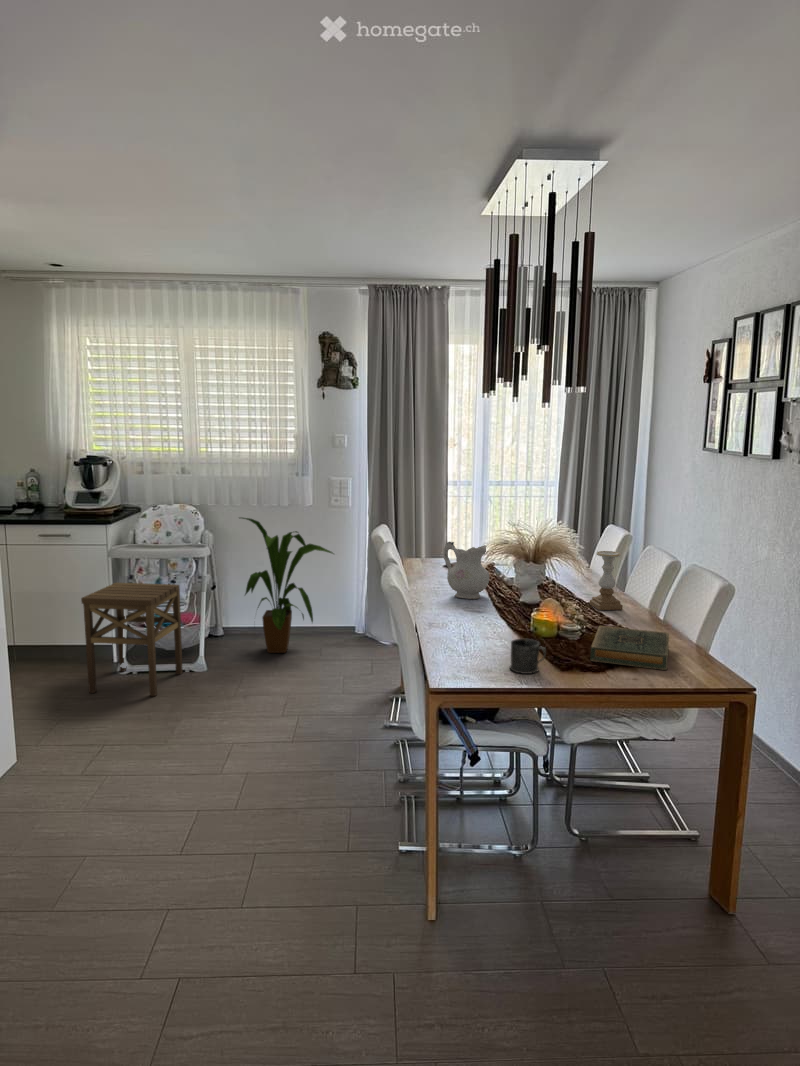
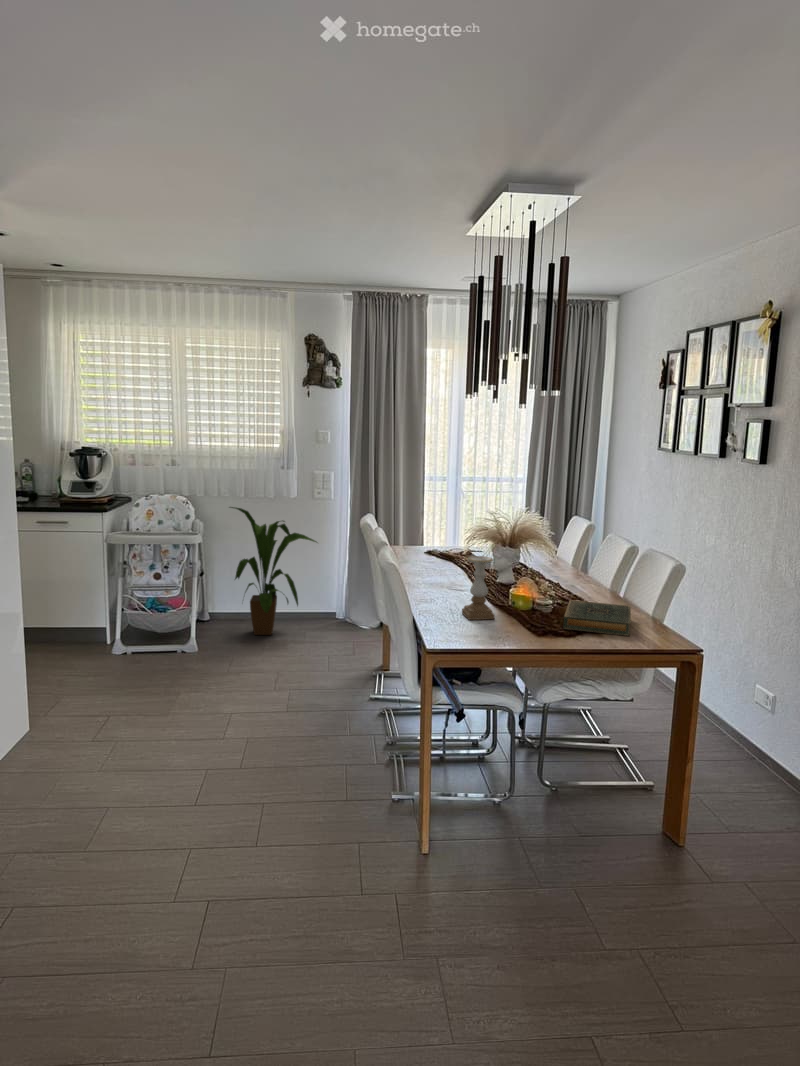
ceramic pitcher: present [443,542,489,599] -> none [427,527,469,580]
candle holder: present [590,551,623,610] -> present [462,556,495,620]
side table: present [81,583,183,696] -> none [82,567,175,673]
mug: present [510,639,546,674] -> none [493,608,526,639]

